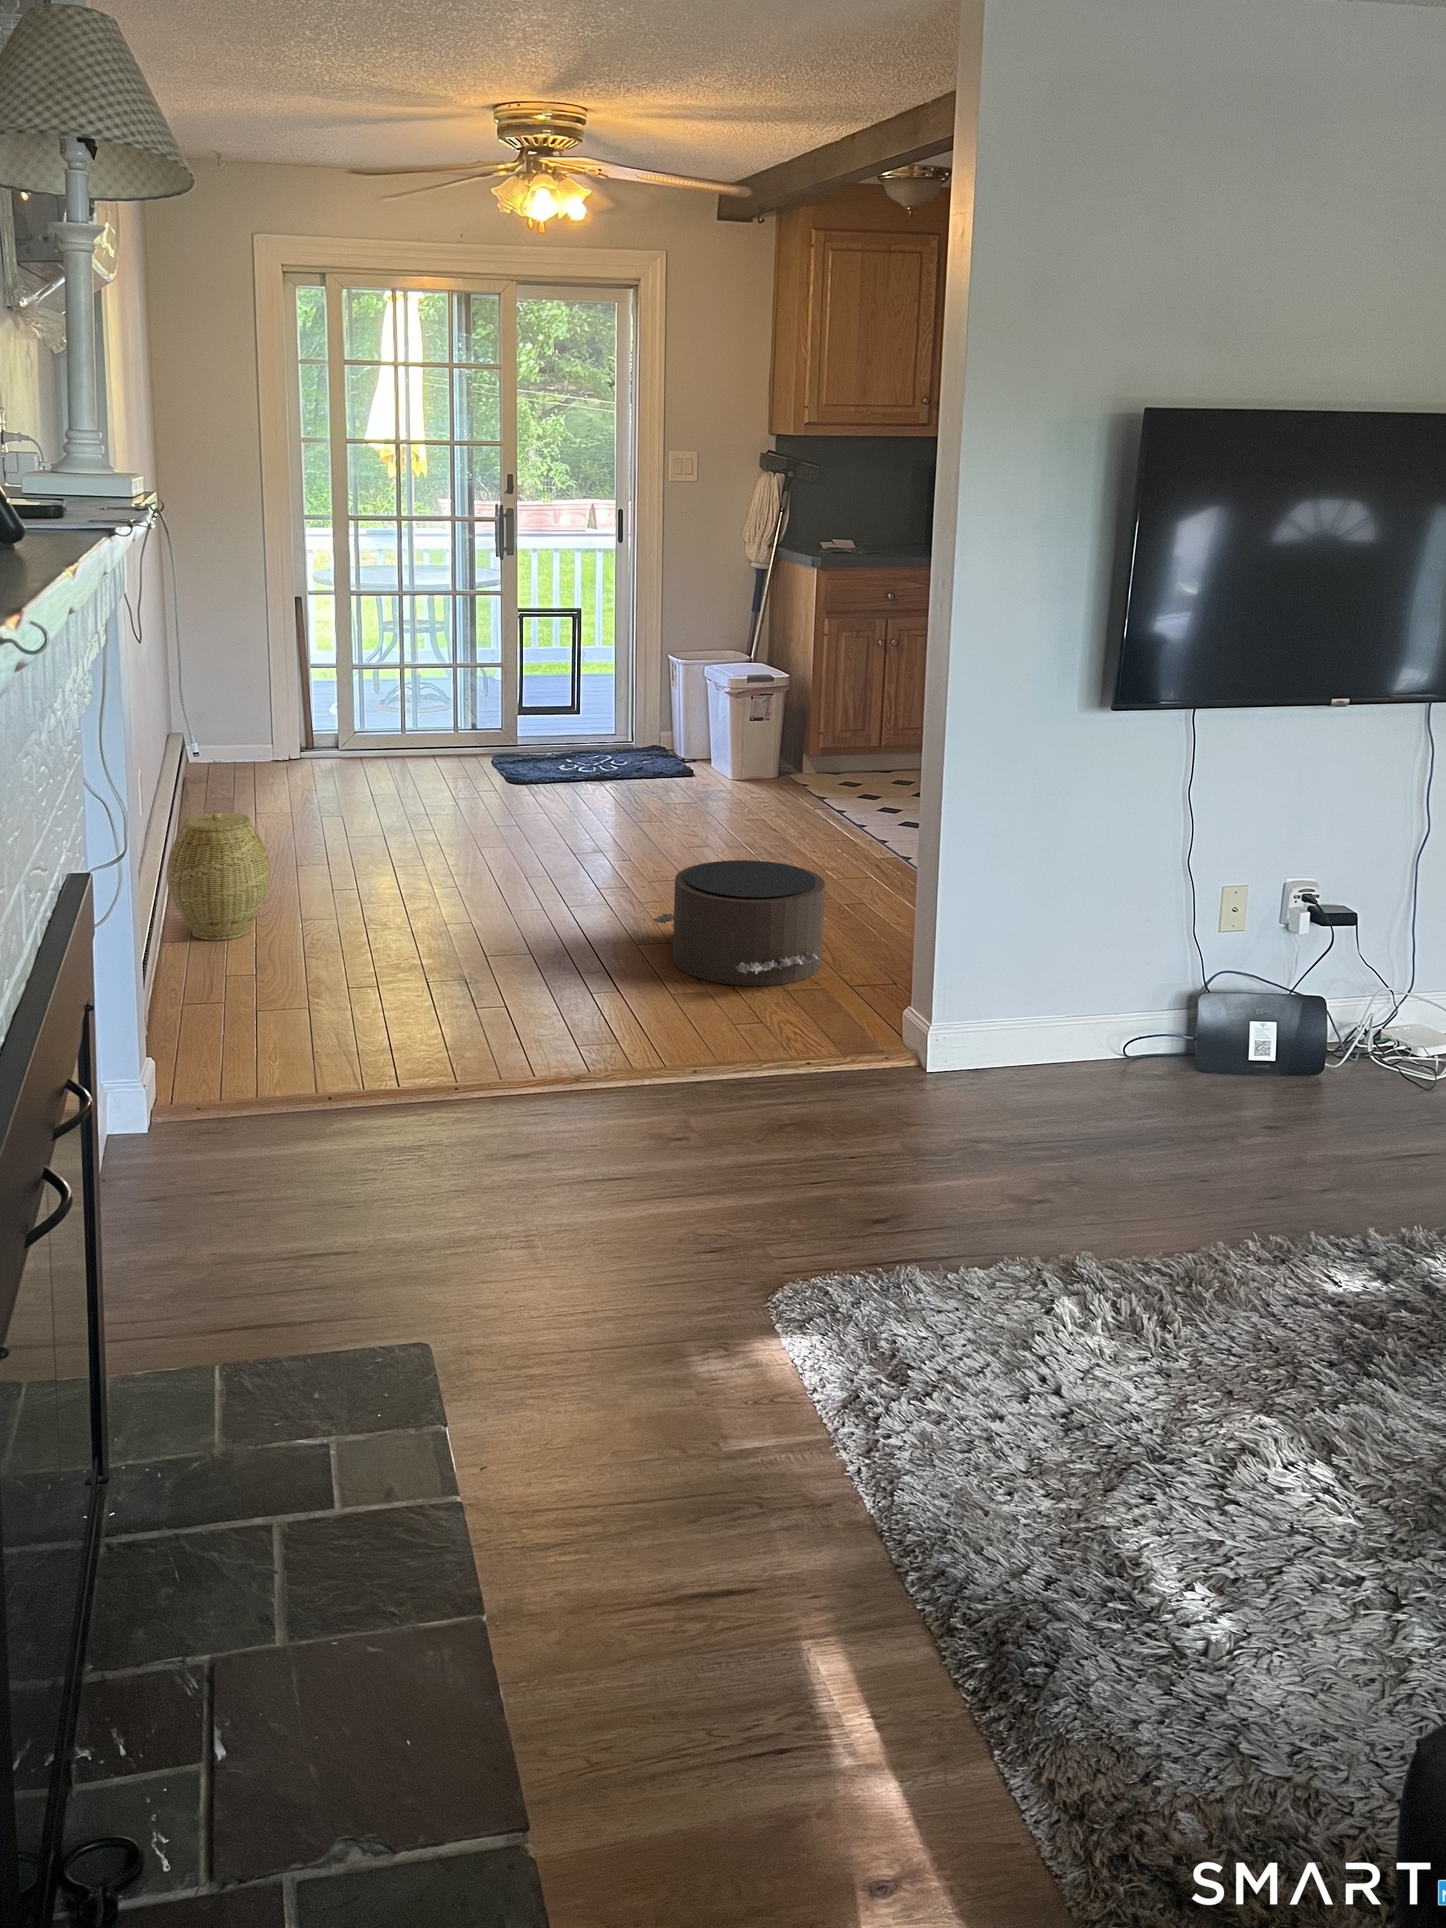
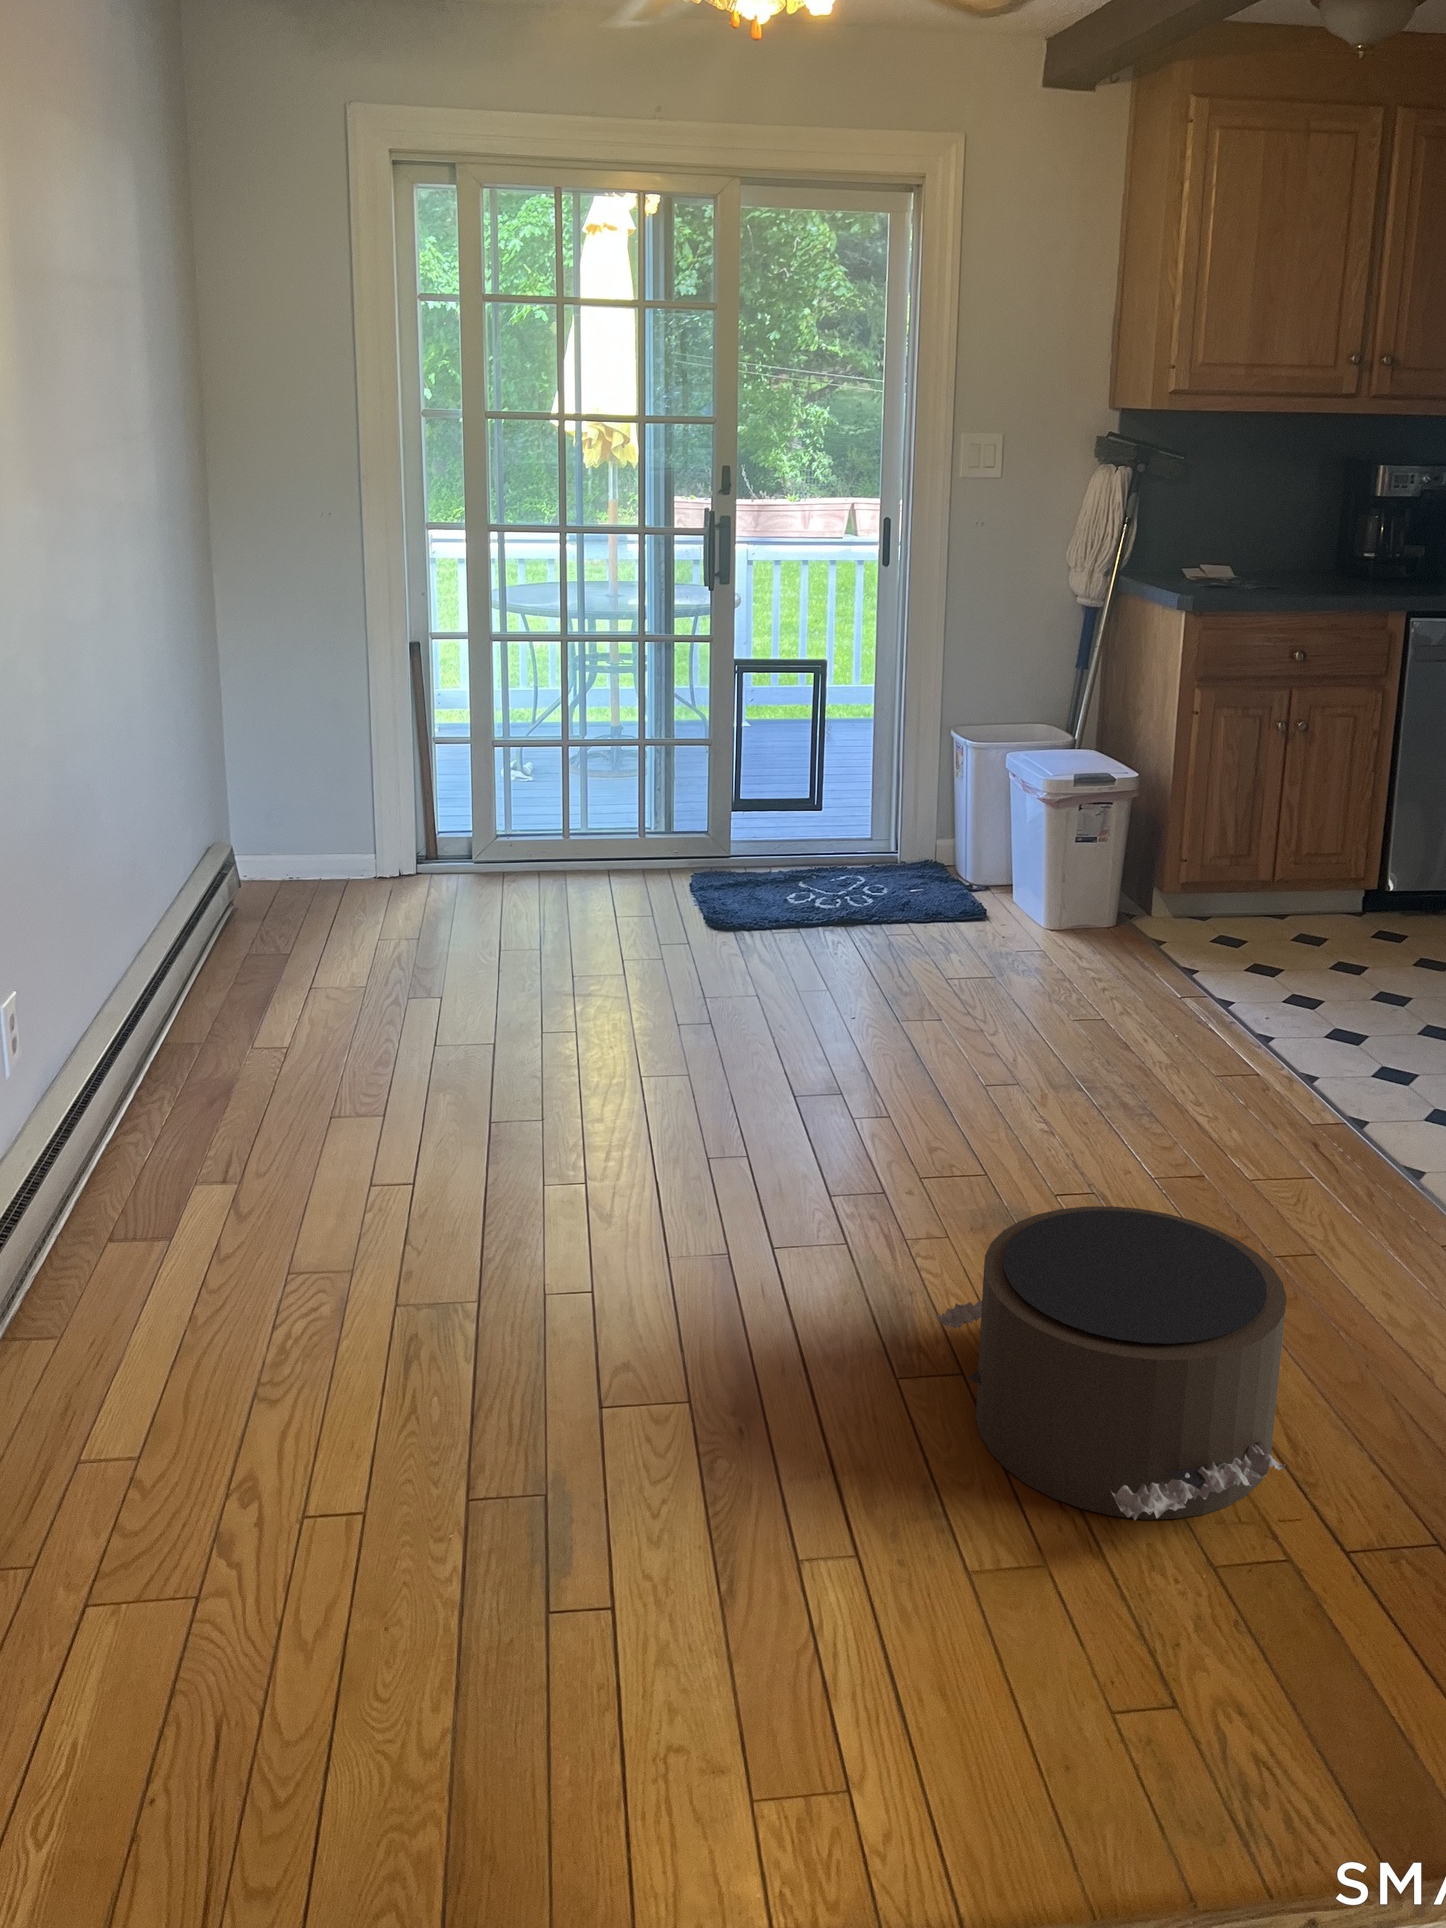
woven basket: present [167,812,270,940] -> none [36,1078,235,1325]

